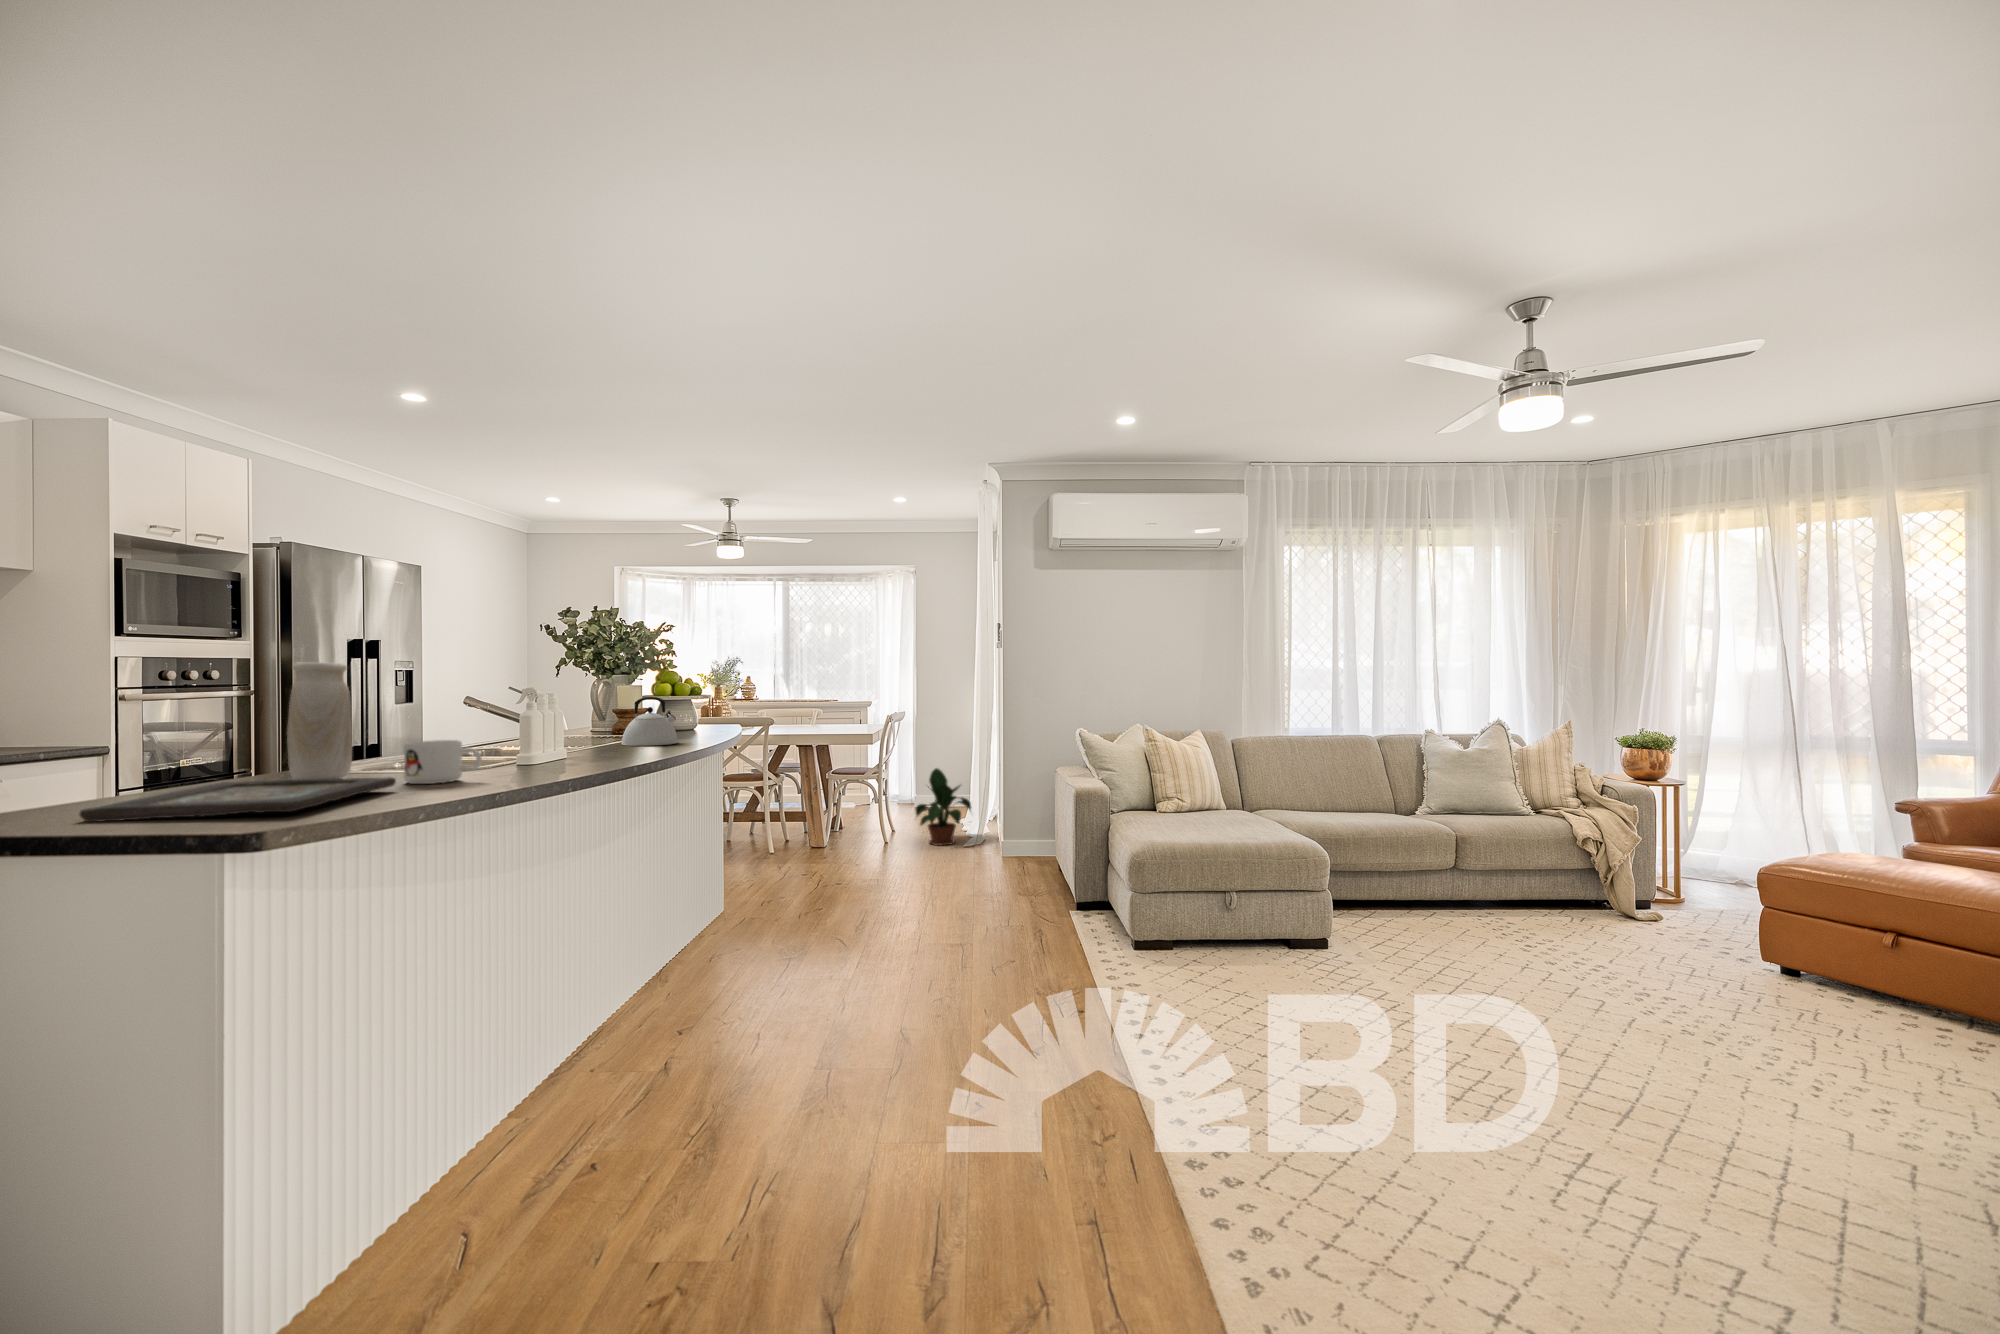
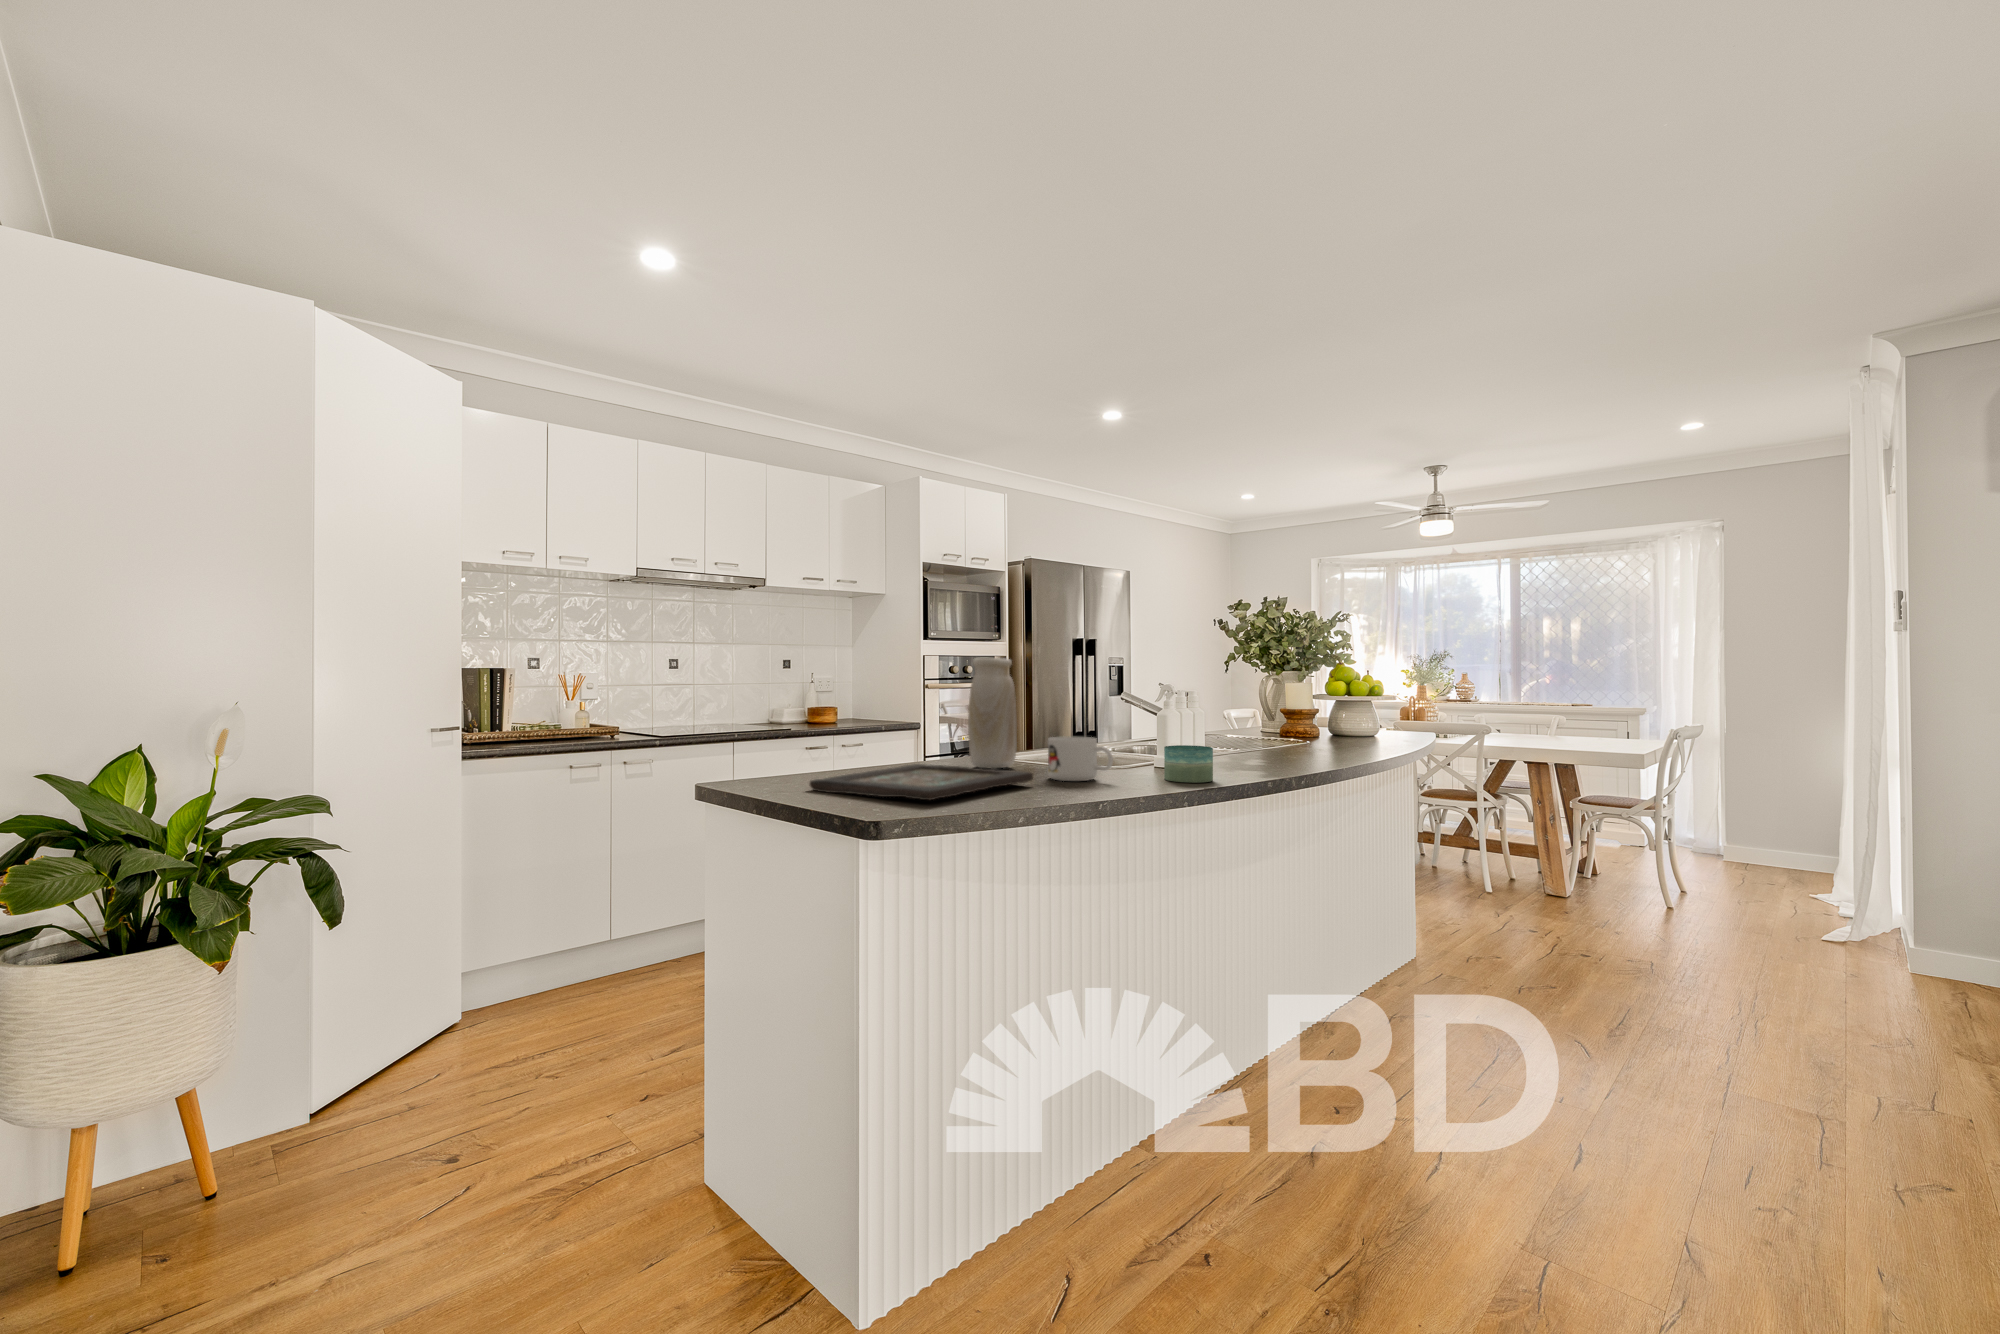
kettle: present [622,697,678,746] -> none [1284,697,1349,754]
candle: none [531,742,579,775] -> present [1164,745,1213,783]
potted plant: present [916,768,971,846] -> none [1719,813,1837,933]

